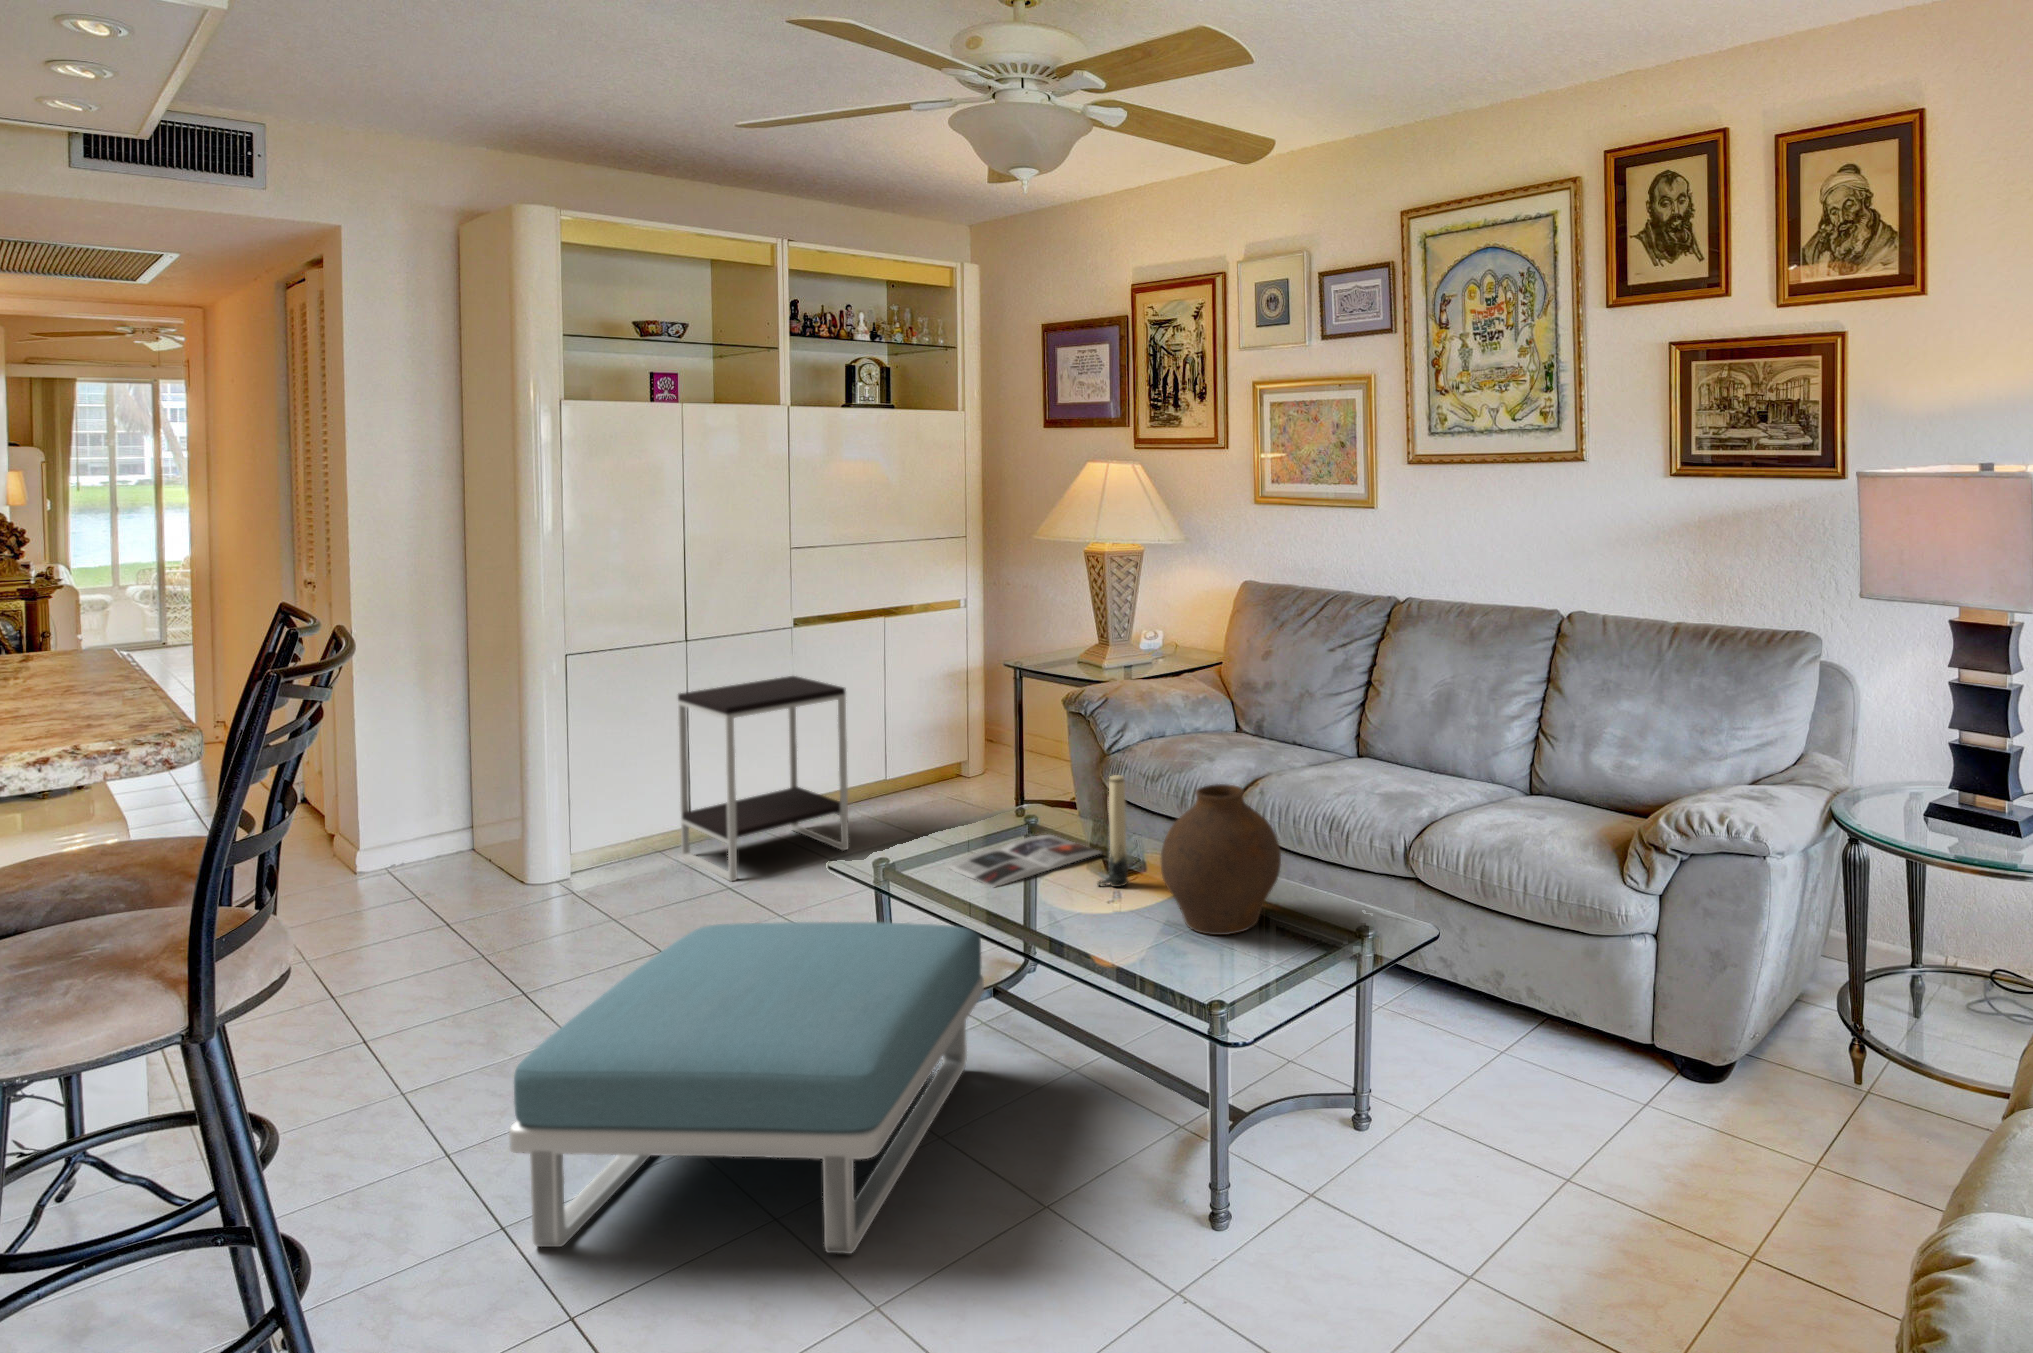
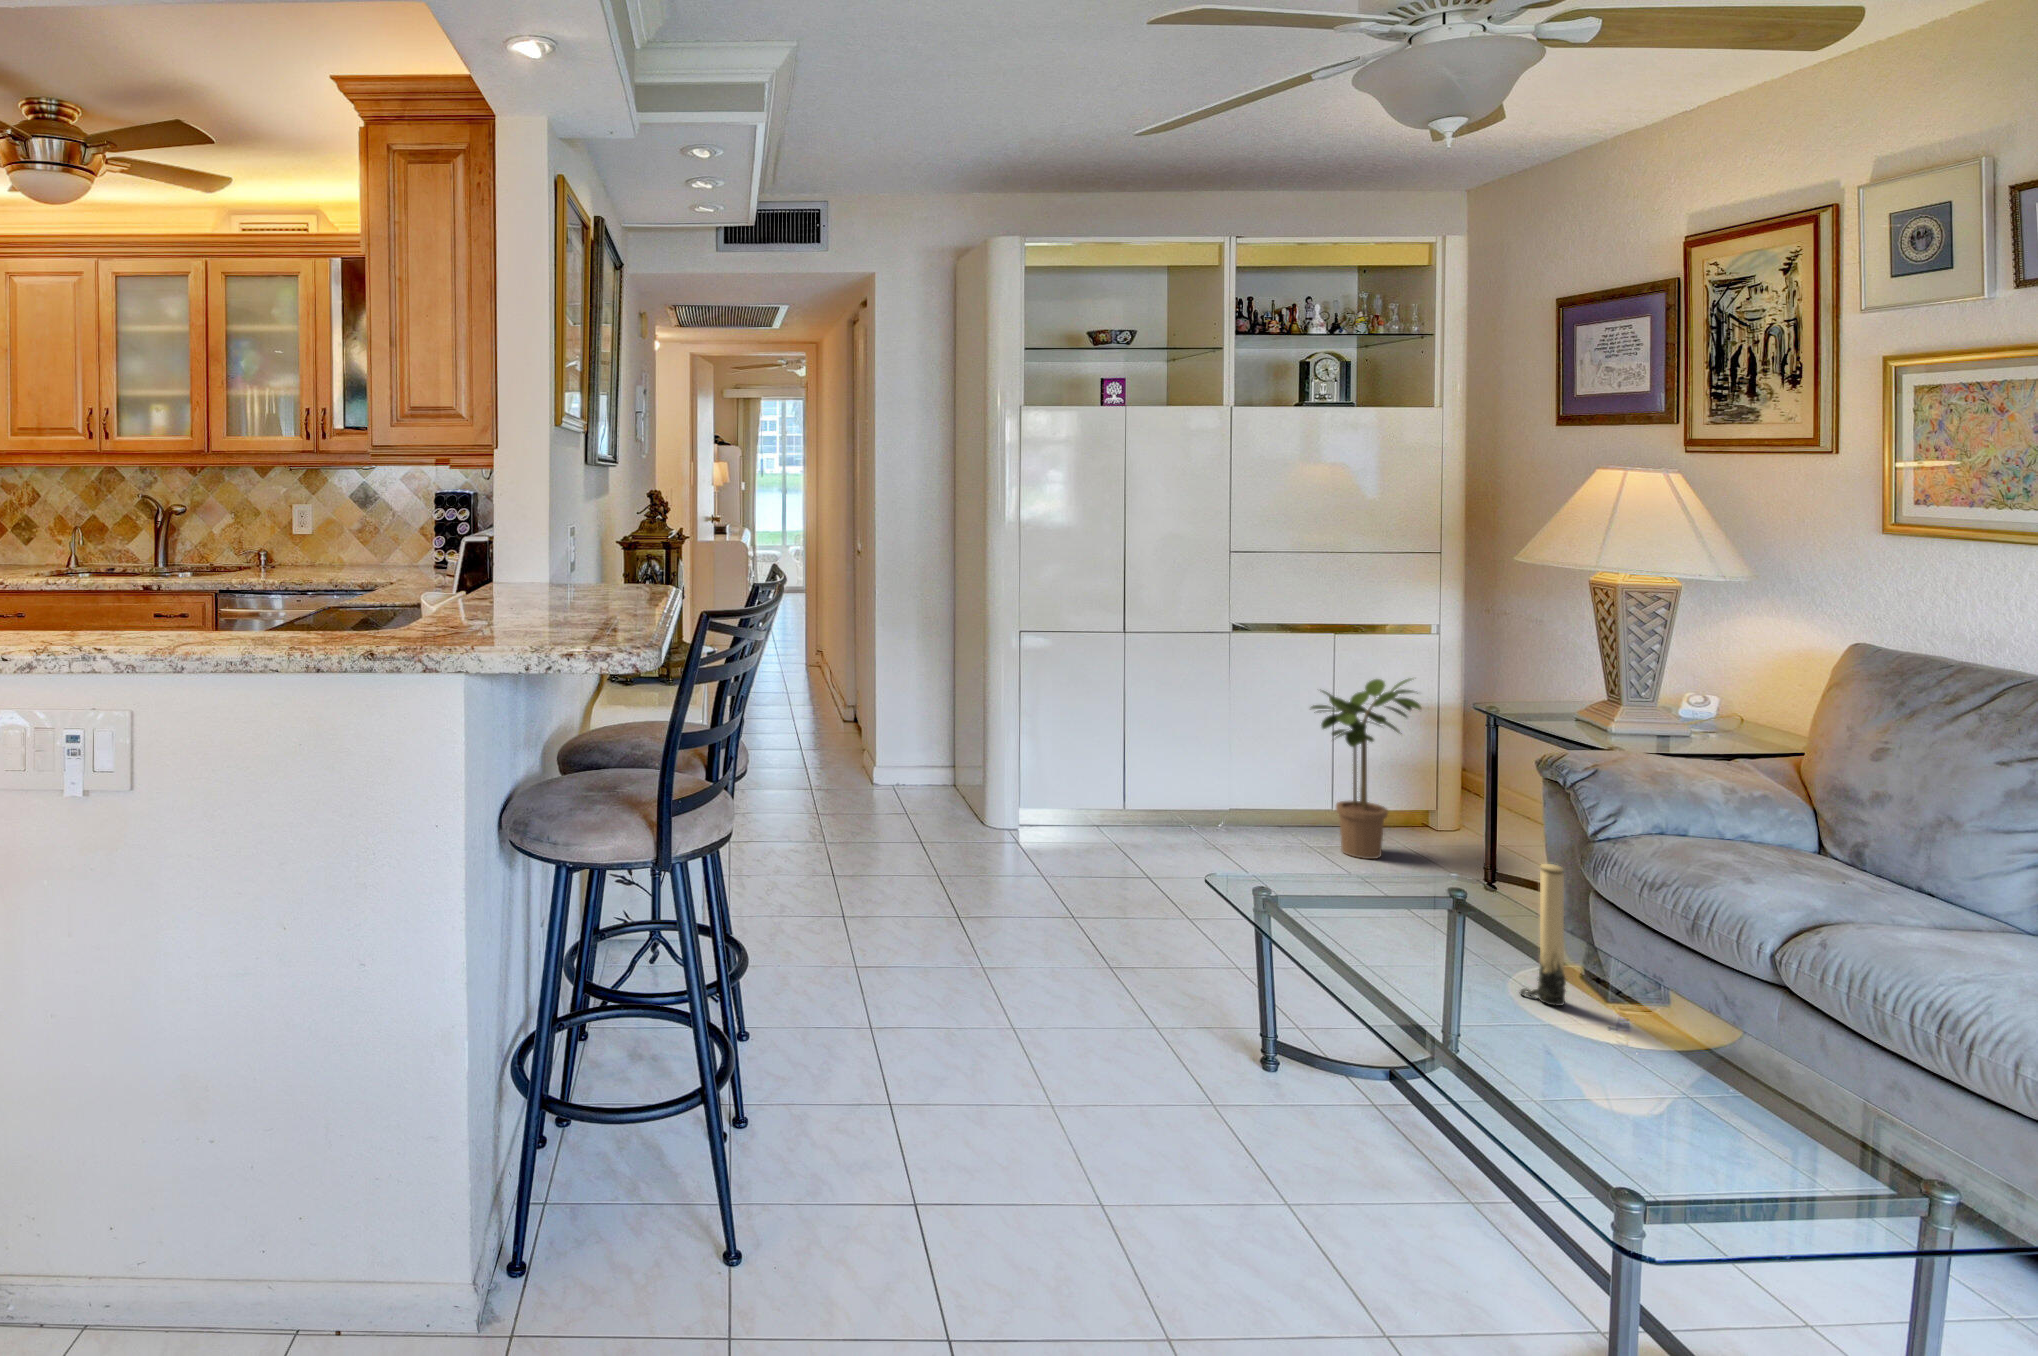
potted plant: none [872,650,963,821] -> present [1311,678,1421,859]
side table: present [678,676,849,881] -> none [1114,680,1275,870]
vase: present [1161,784,1281,935] -> none [1596,910,1807,1126]
magazine: present [946,835,1101,888] -> none [1331,910,1543,957]
footstool: present [509,922,984,1254] -> none [889,904,1357,1280]

